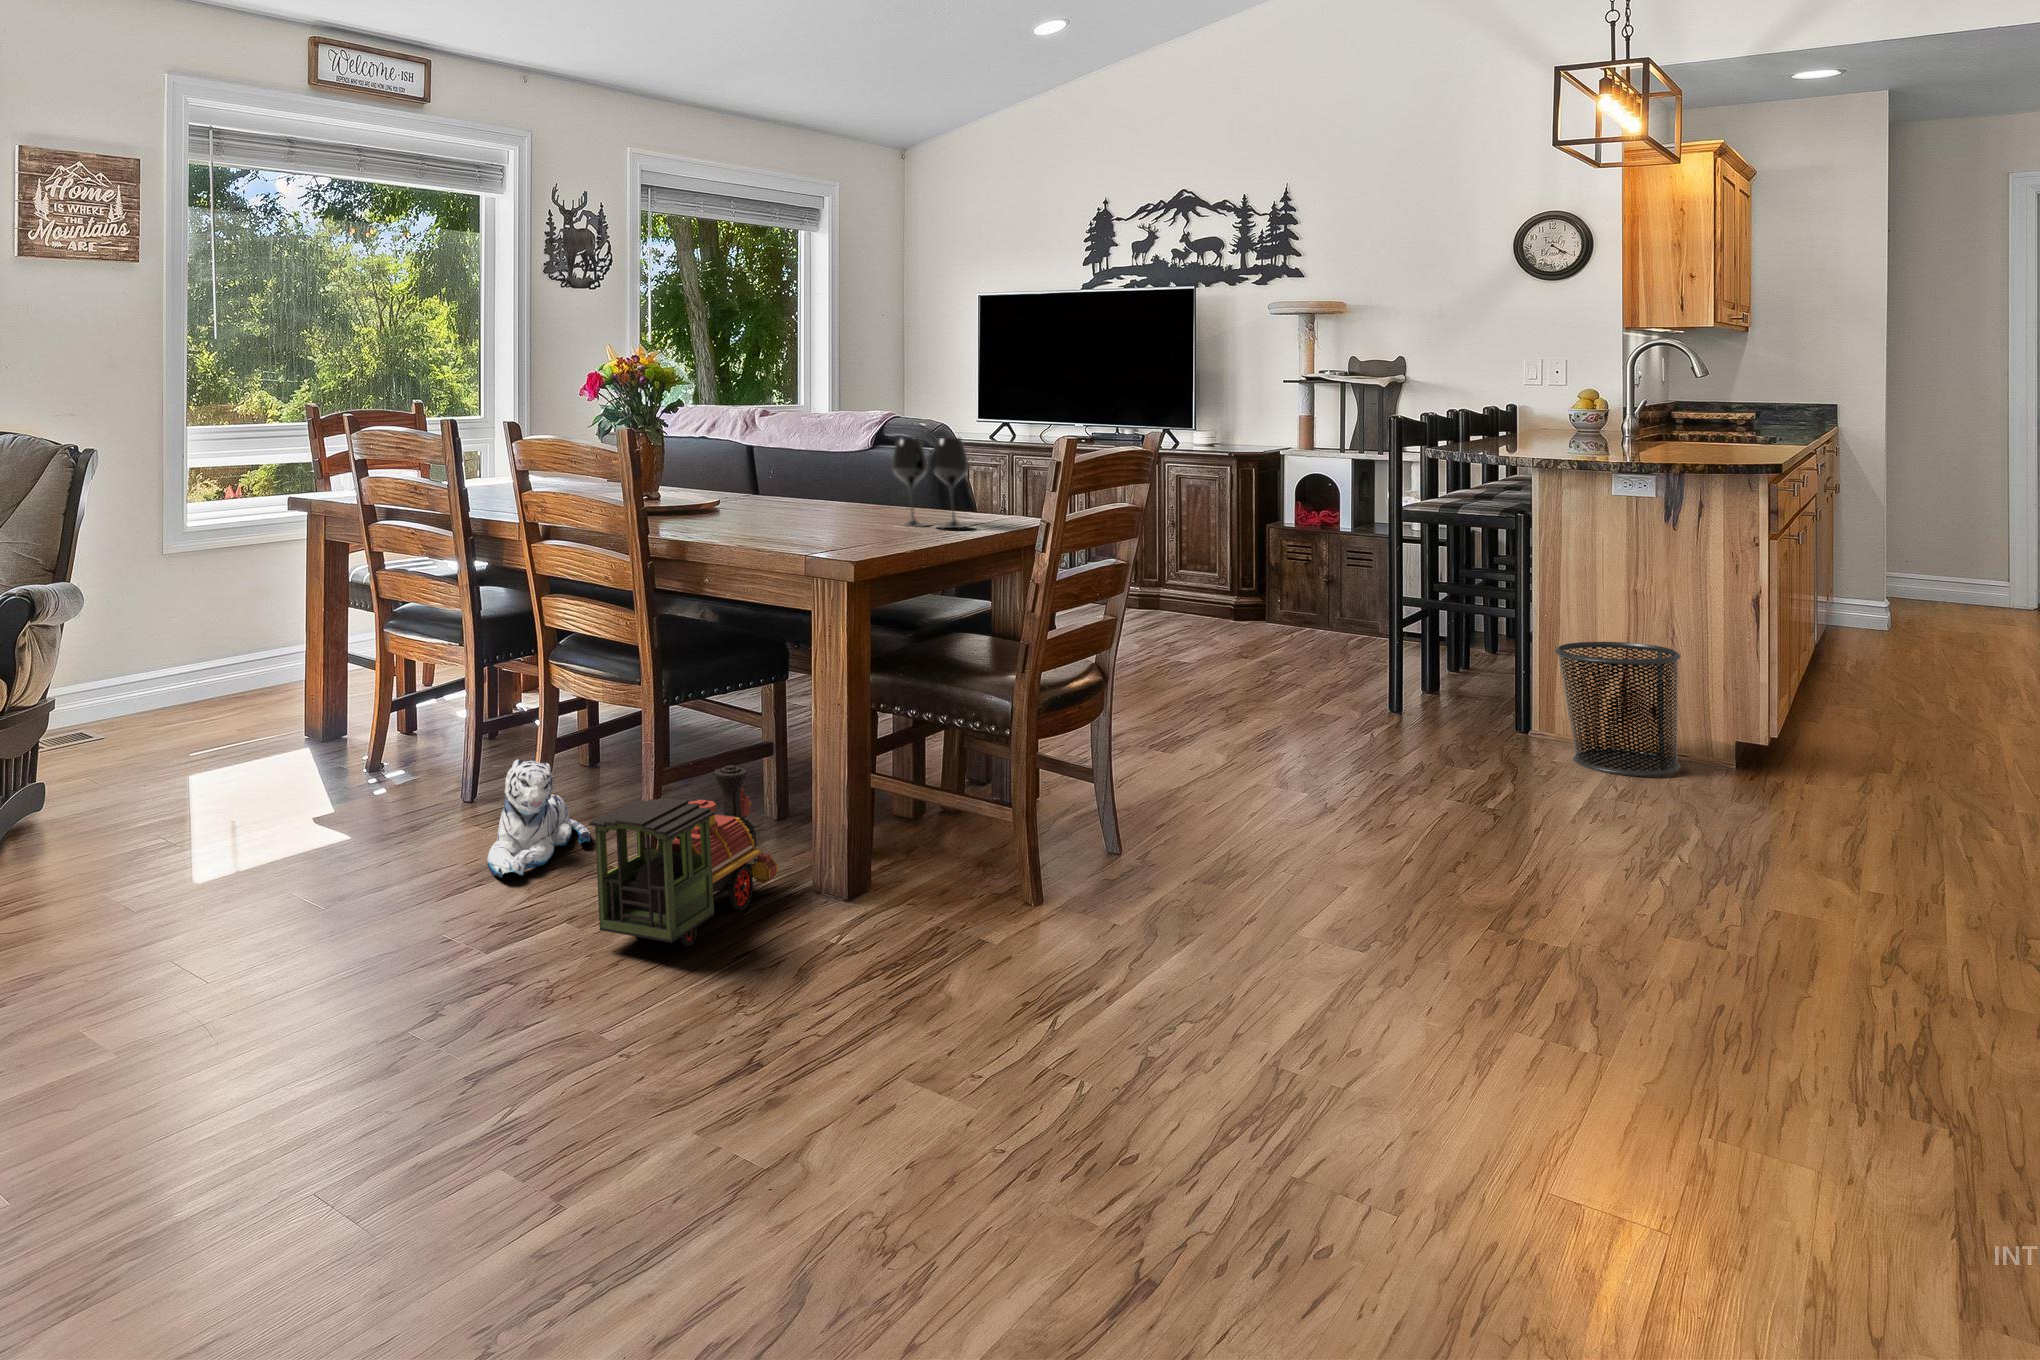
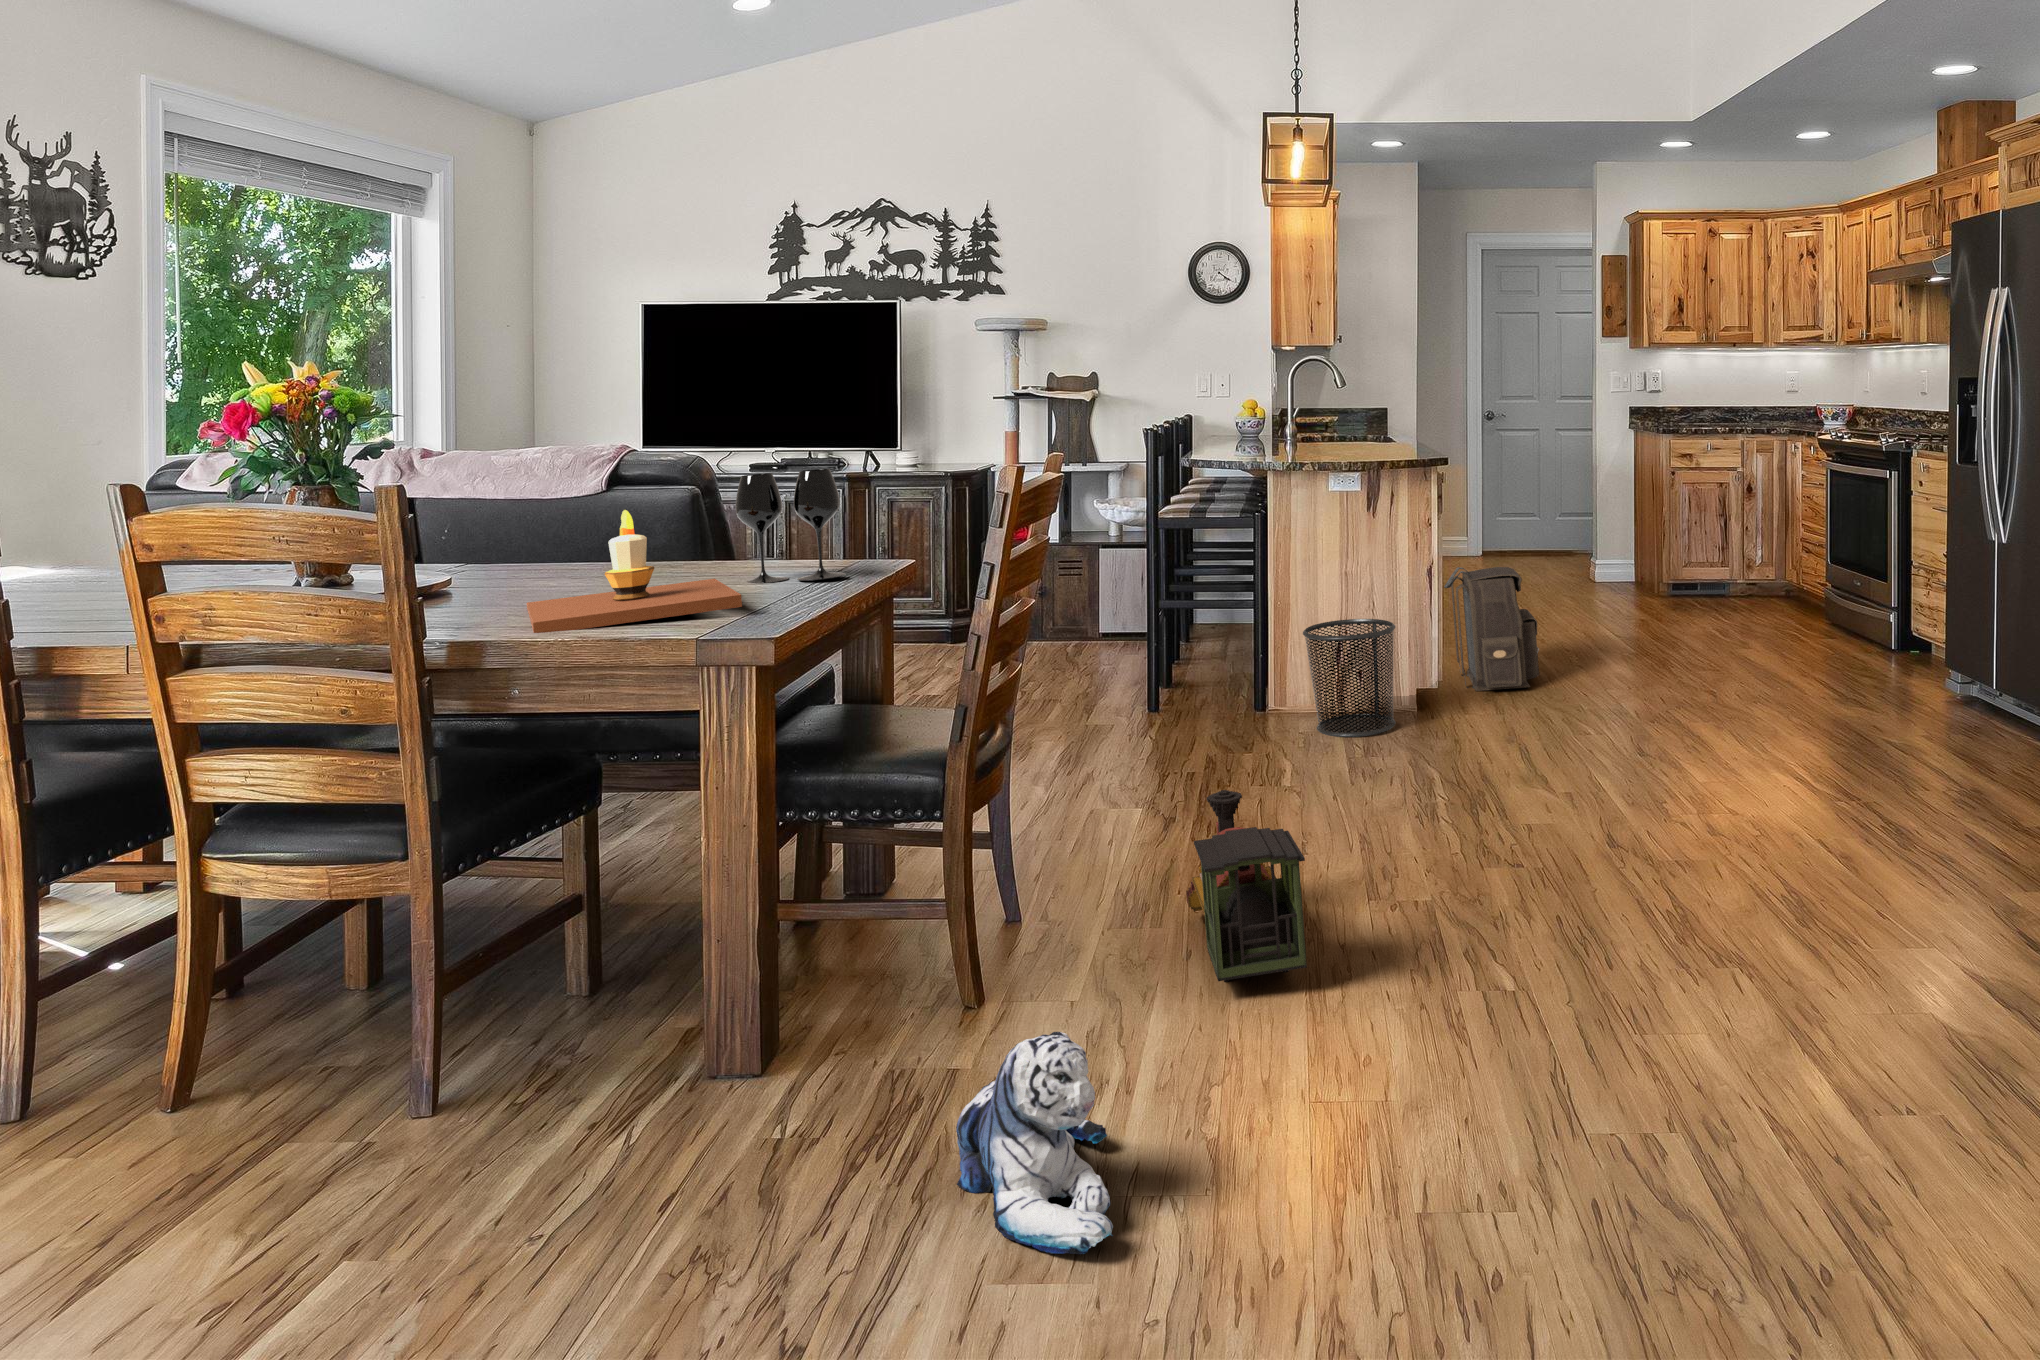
candle: none [710,459,863,544] -> present [527,510,742,633]
backpack: none [1799,603,1952,765] -> present [1444,567,1539,691]
plush toy: present [487,760,590,878] -> present [956,1032,1113,1254]
toy train: present [589,765,778,946] -> present [1186,790,1307,982]

